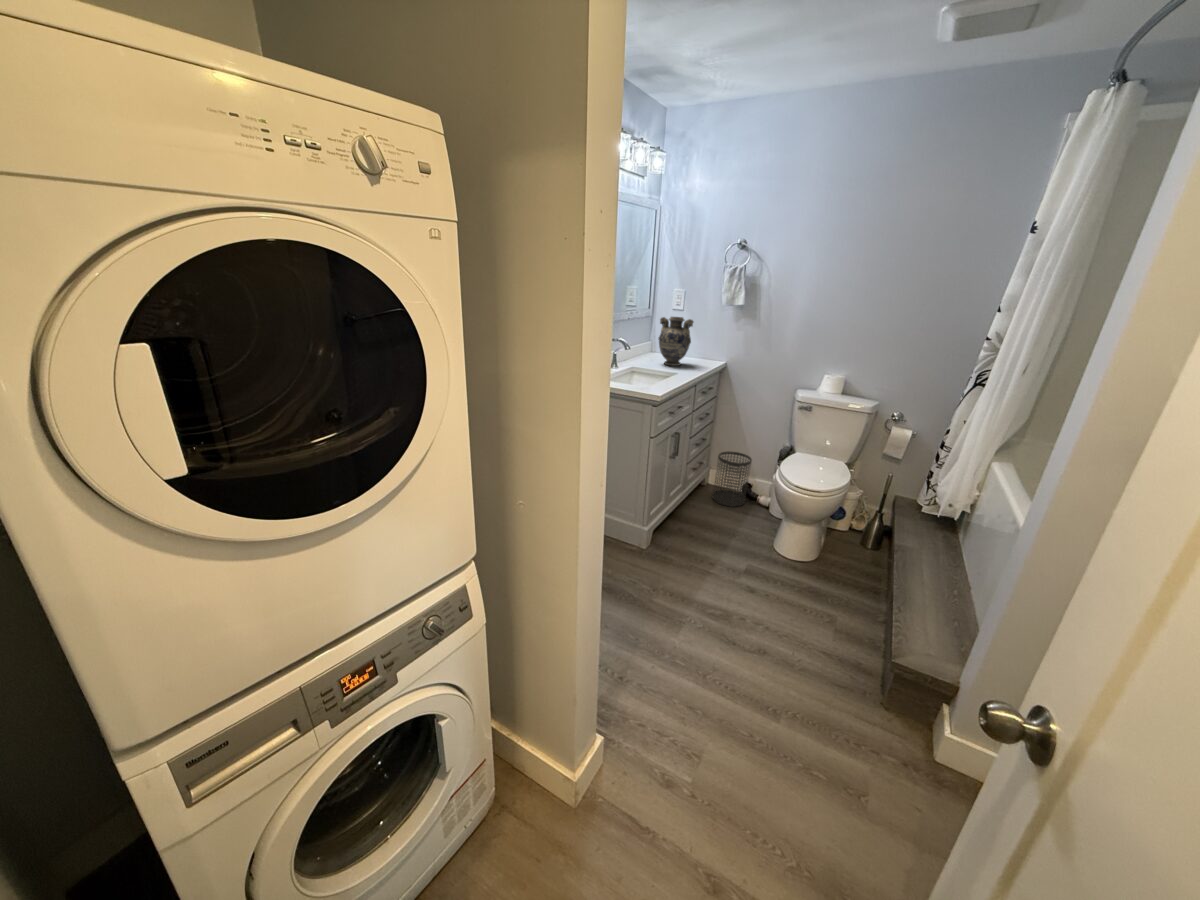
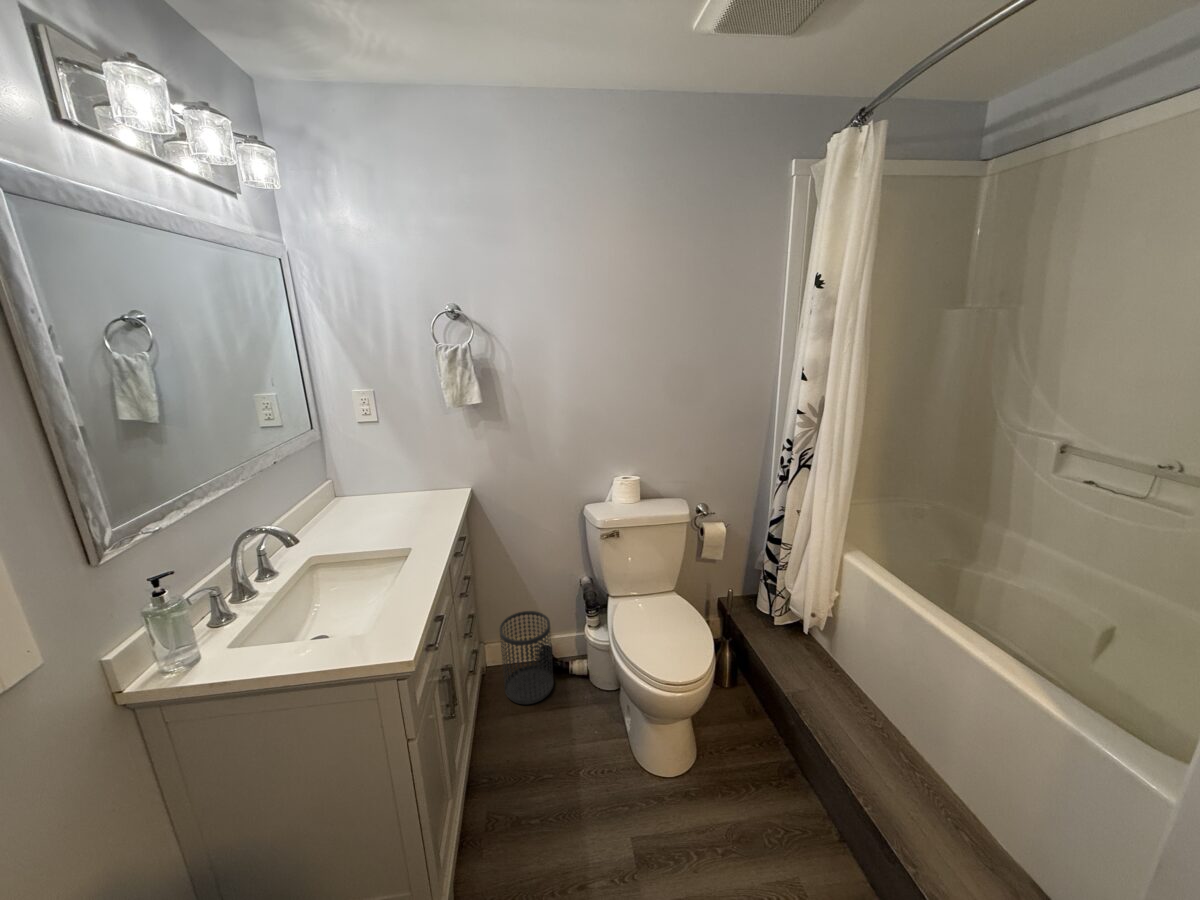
decorative vase: present [658,317,693,366] -> none [341,441,414,529]

